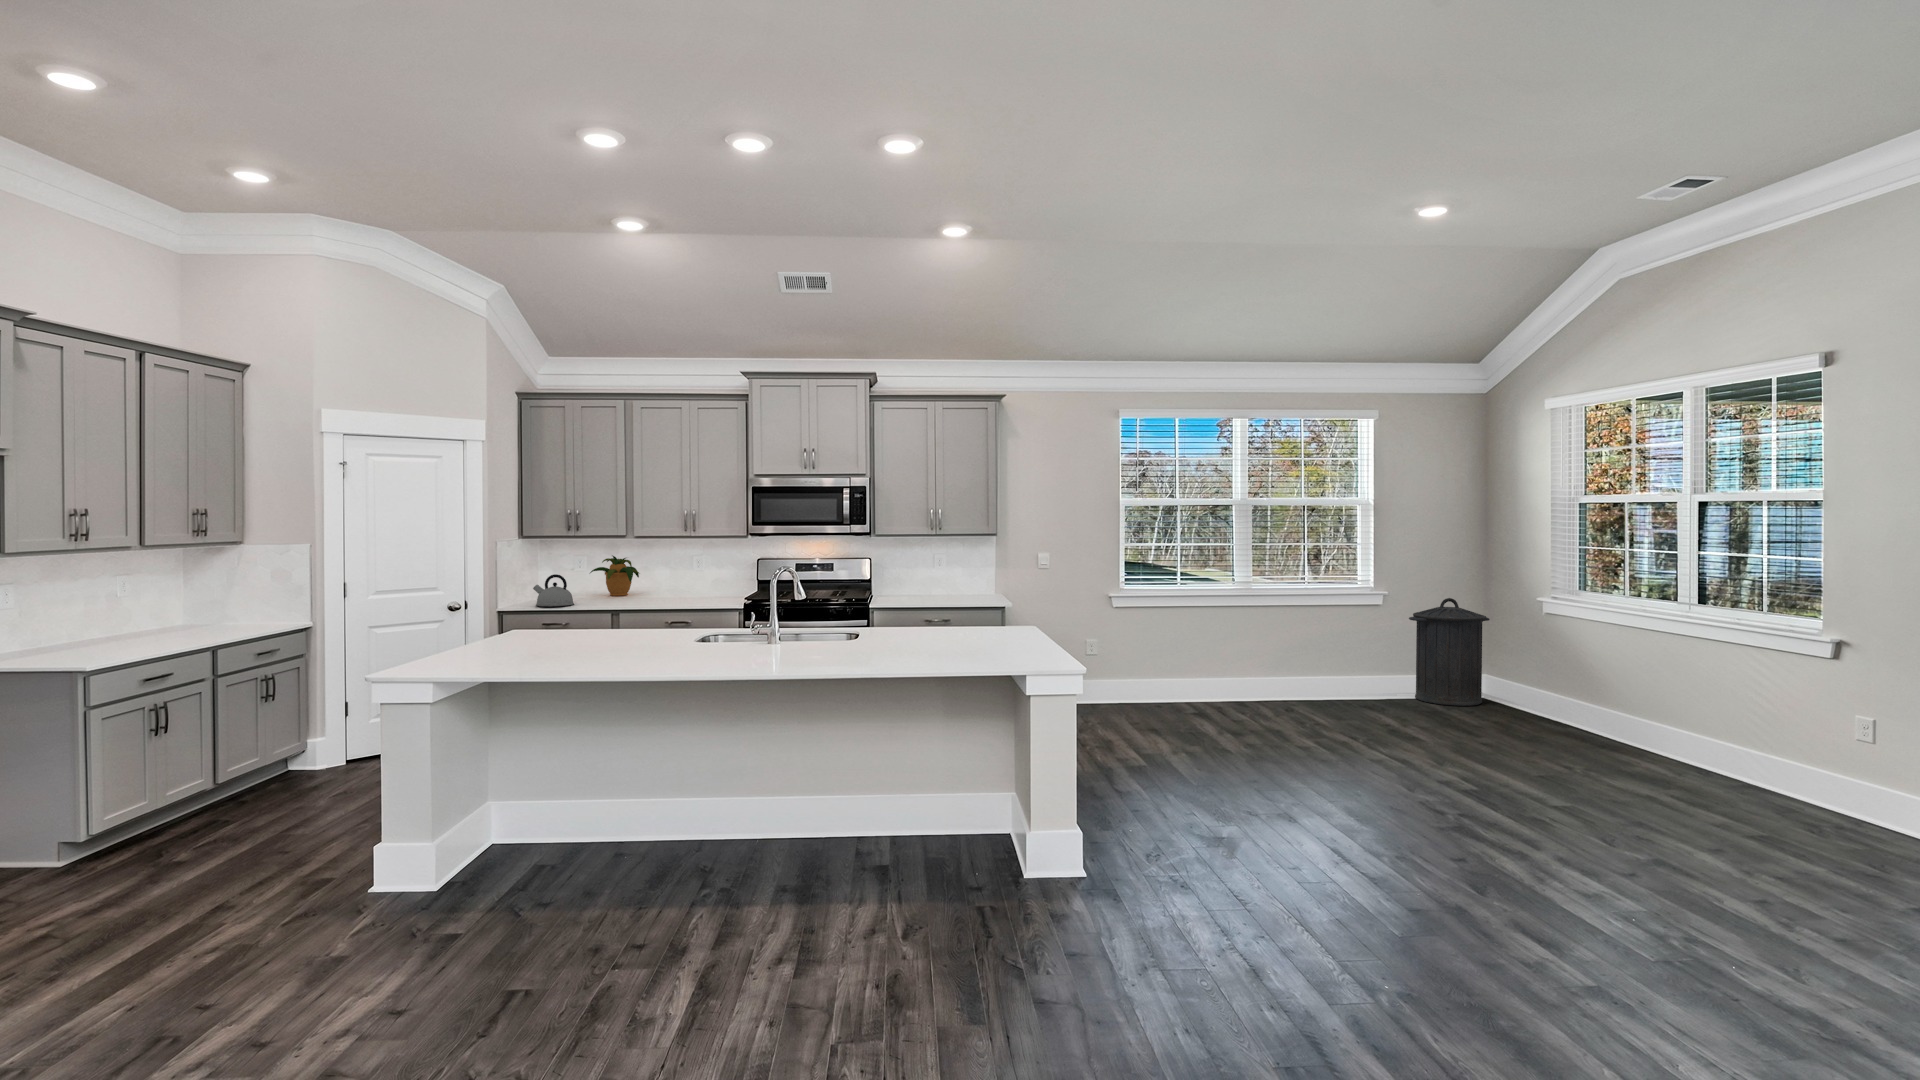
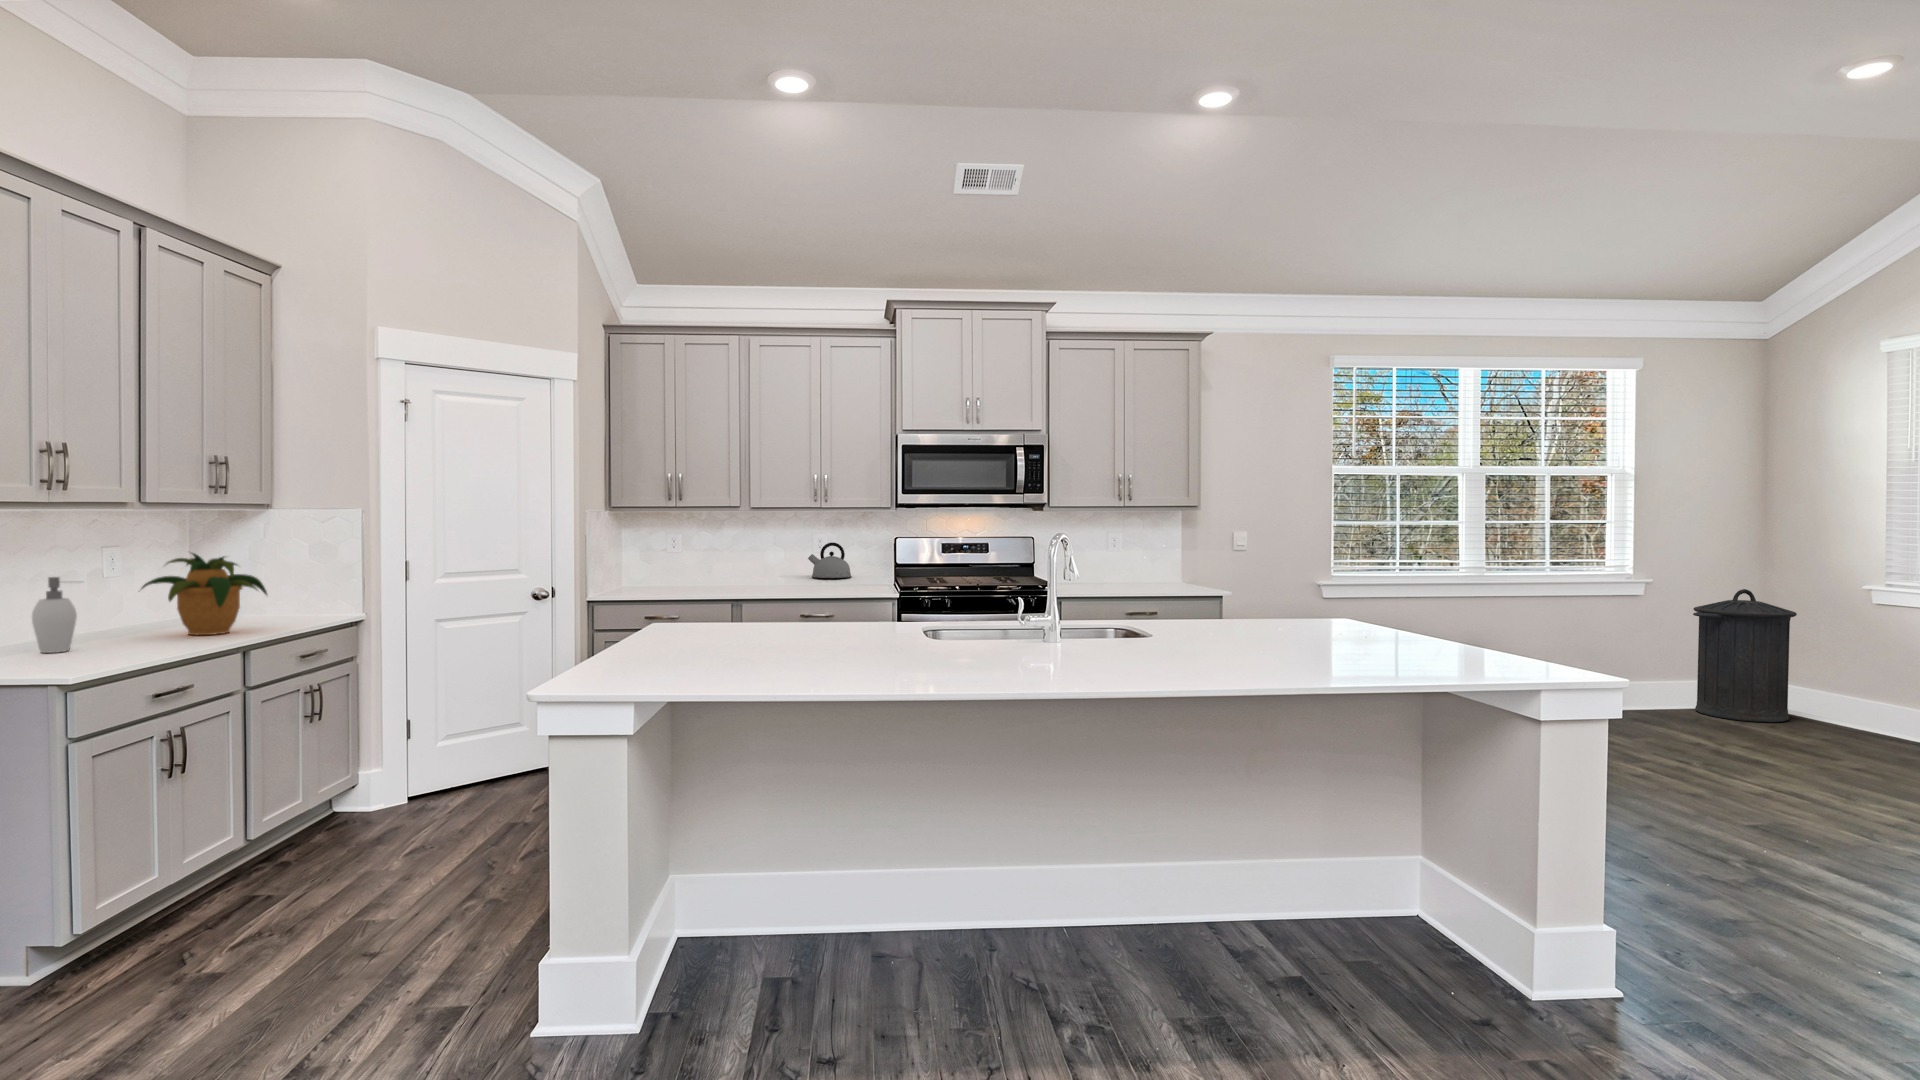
potted plant: present [590,556,639,596] -> present [141,553,267,635]
kettle: present [533,574,574,606] -> present [808,543,851,578]
soap dispenser: none [63,599,99,651] -> present [32,577,77,653]

